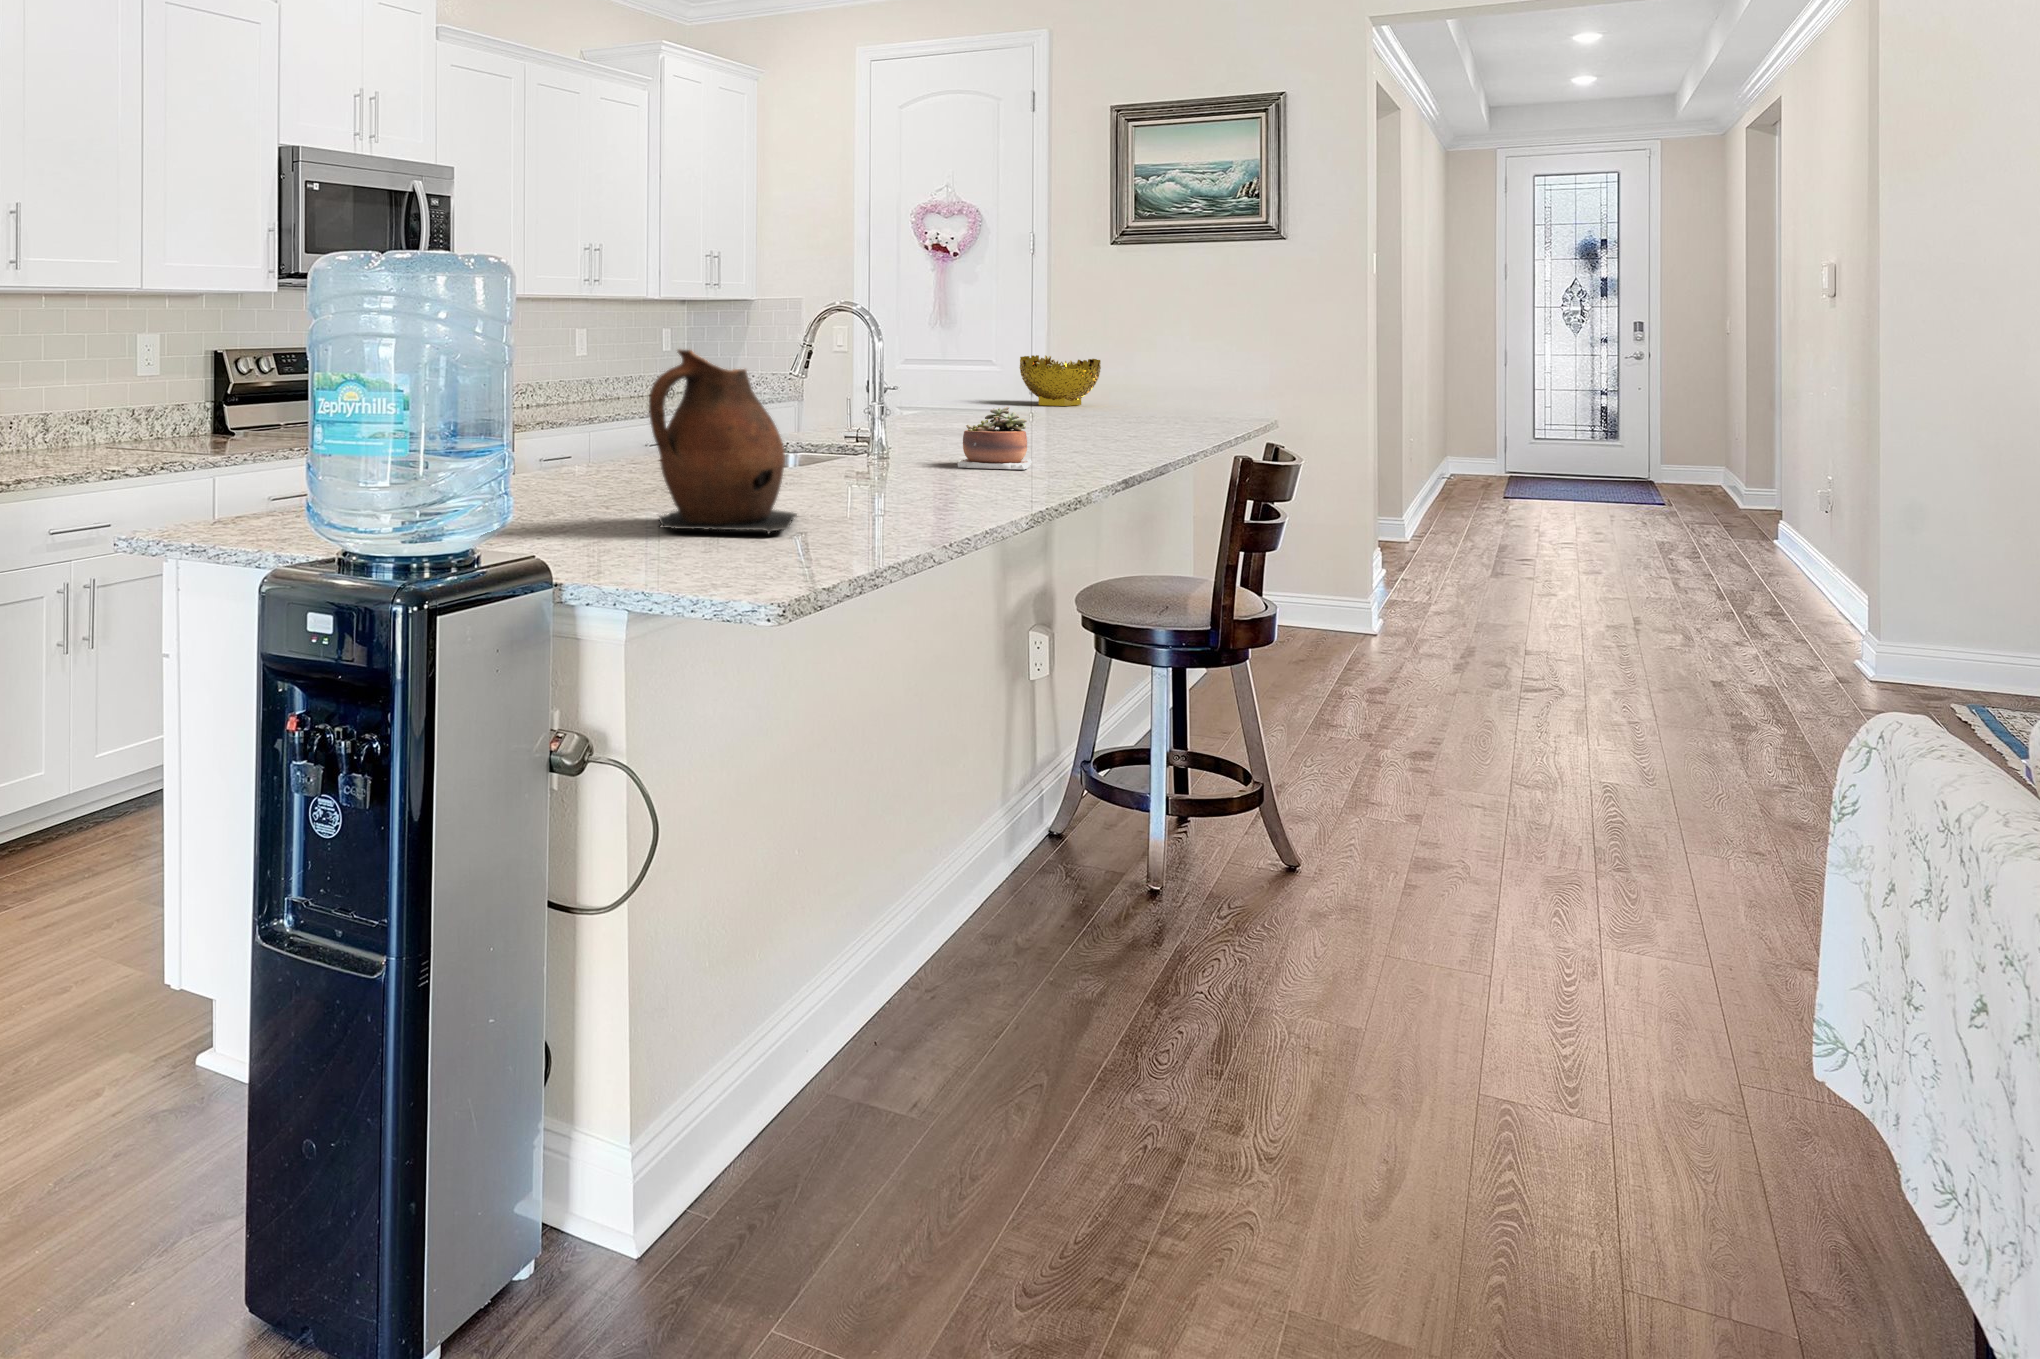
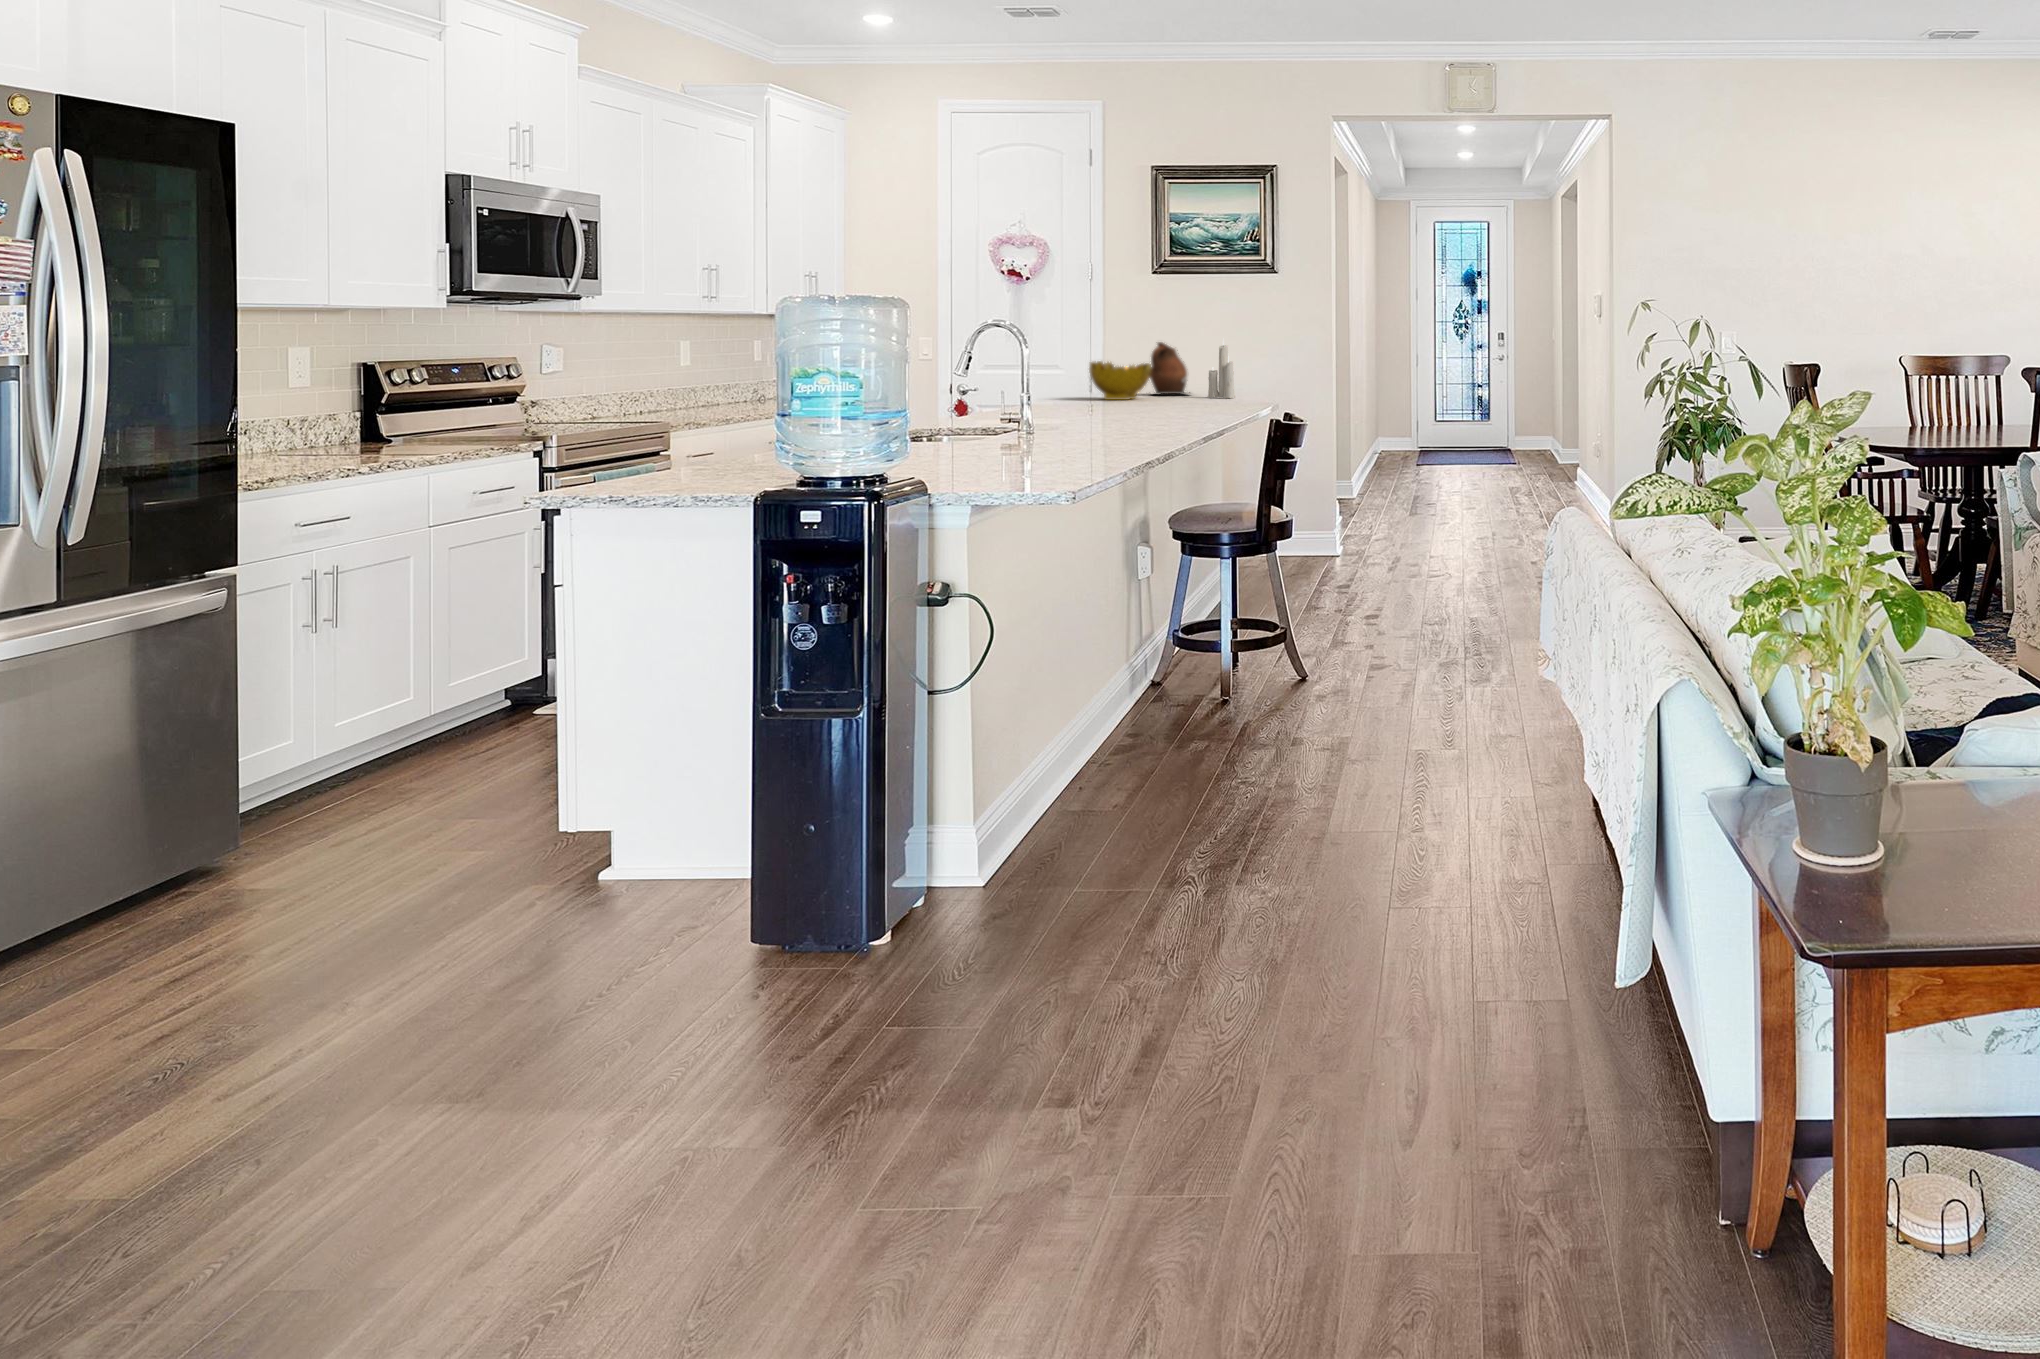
candle: none [1179,322,1219,408] -> present [1207,341,1235,398]
ceramic pitcher: present [649,350,796,534] -> present [1150,342,1190,394]
succulent plant: present [958,407,1032,469] -> none [1098,395,1143,435]

